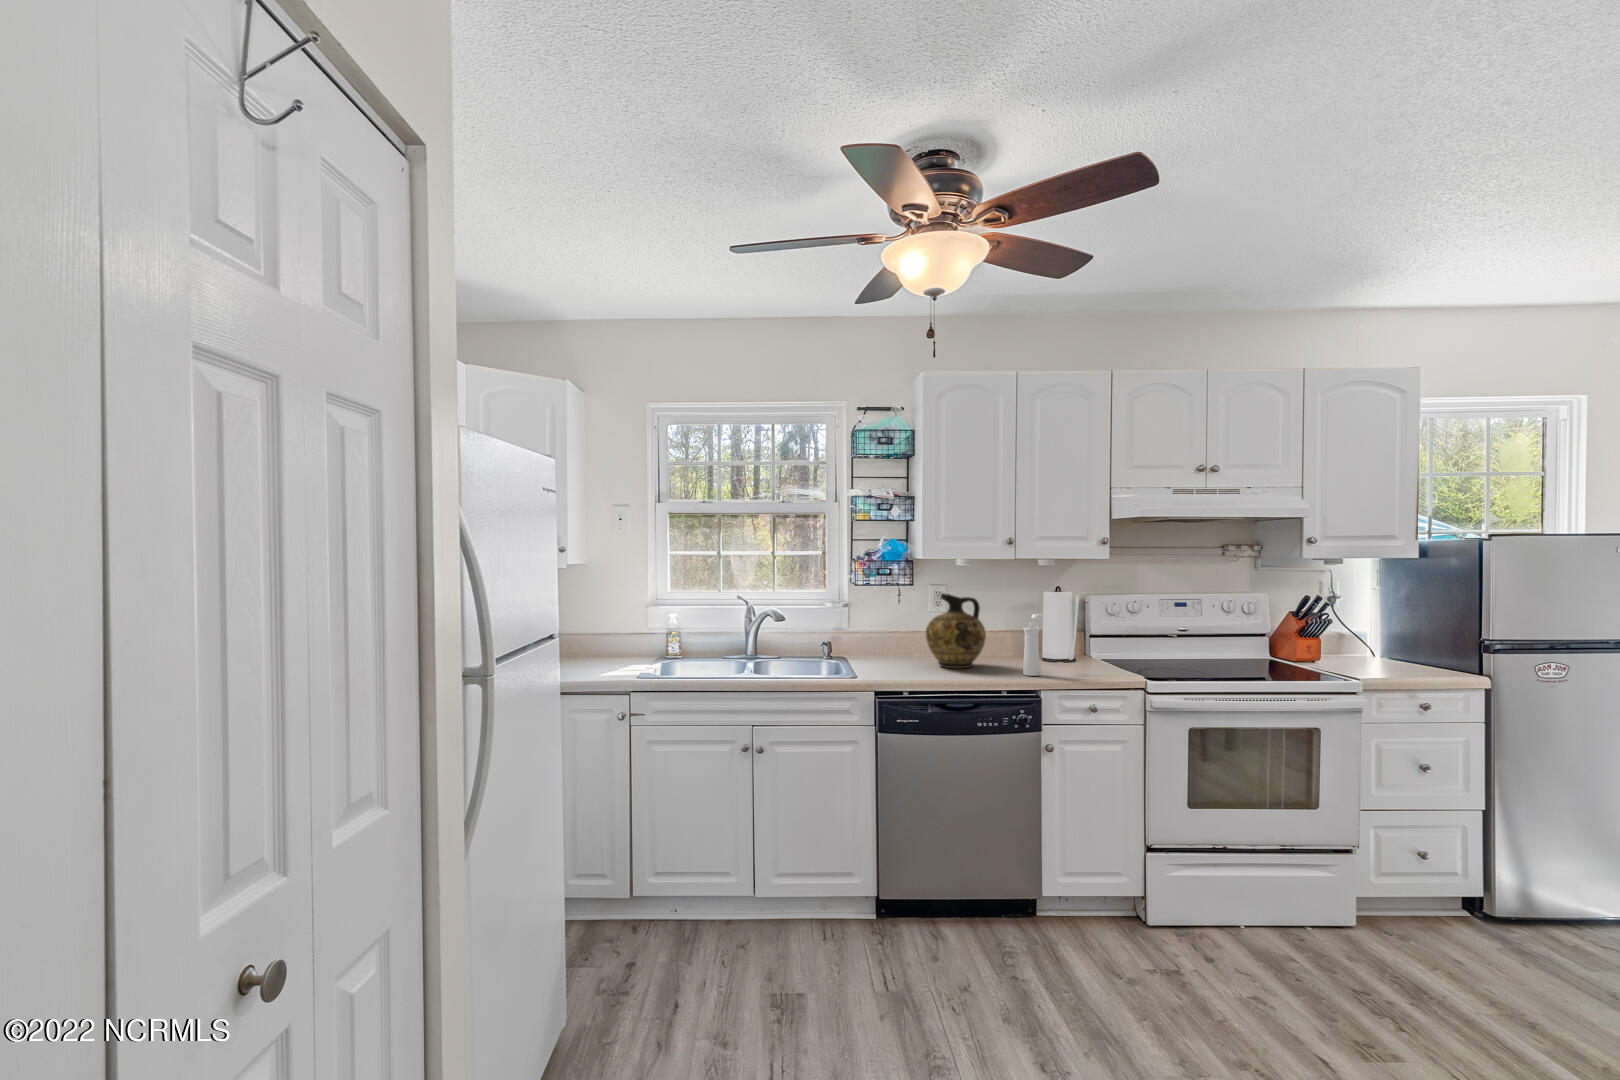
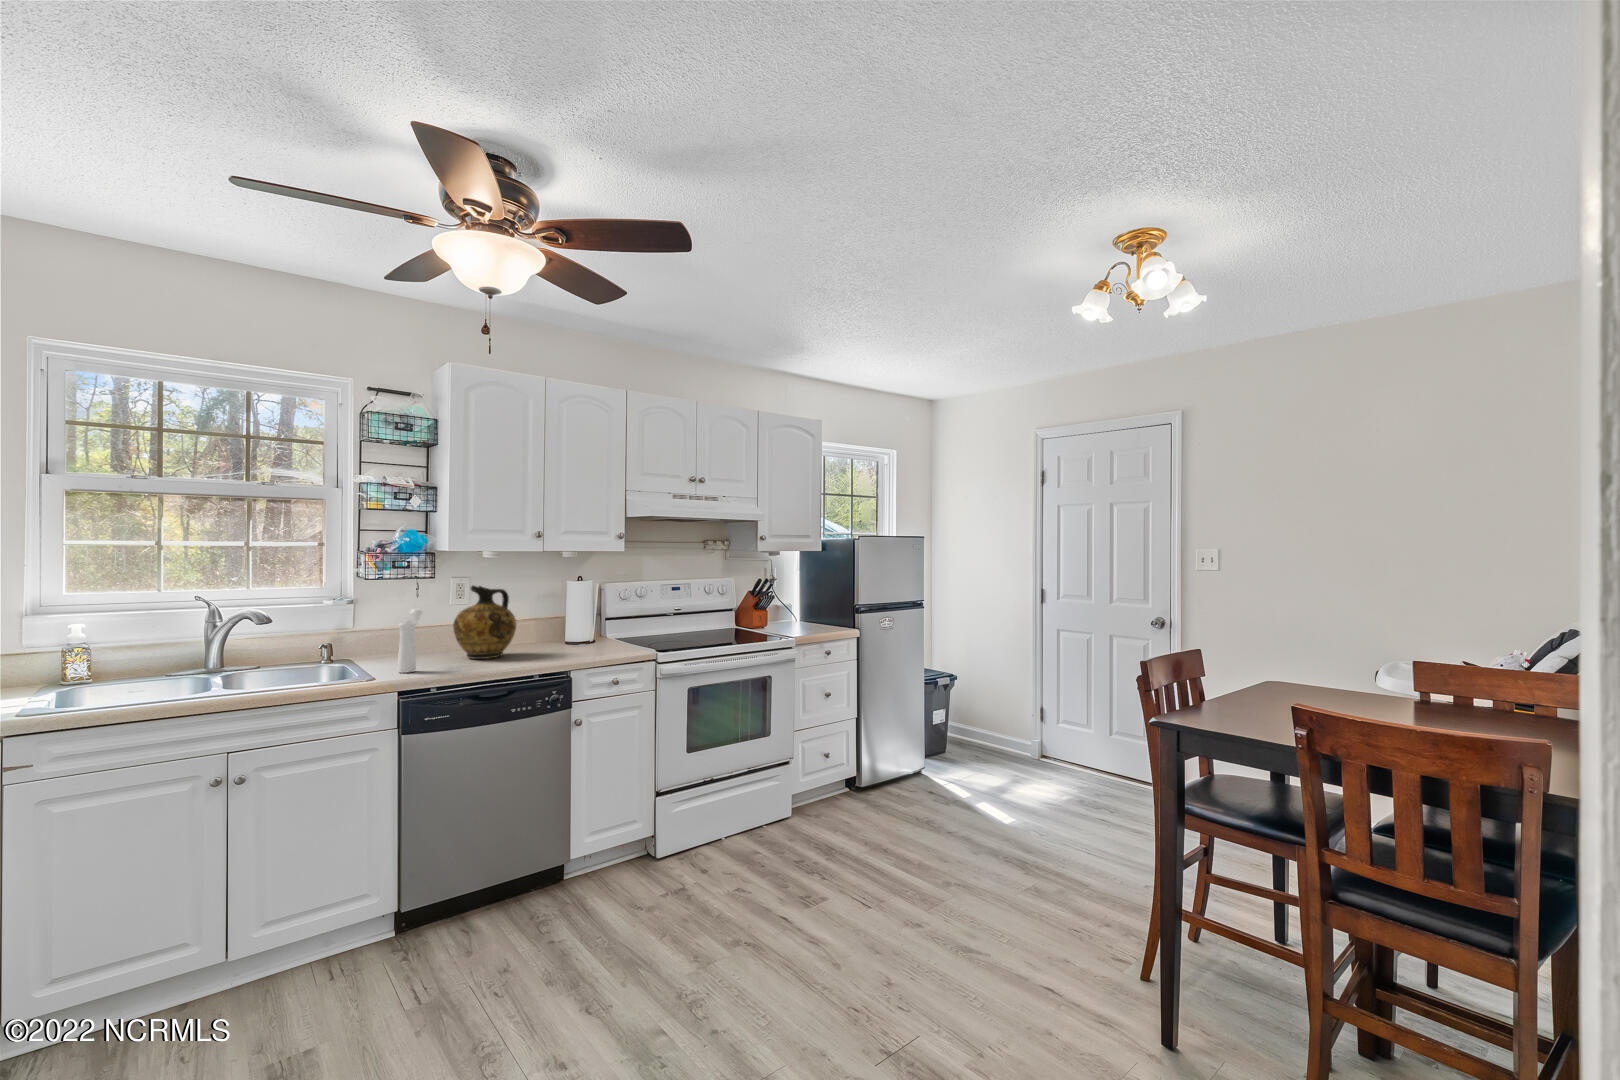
pepper mill: present [1023,614,1043,676] -> present [398,609,423,673]

